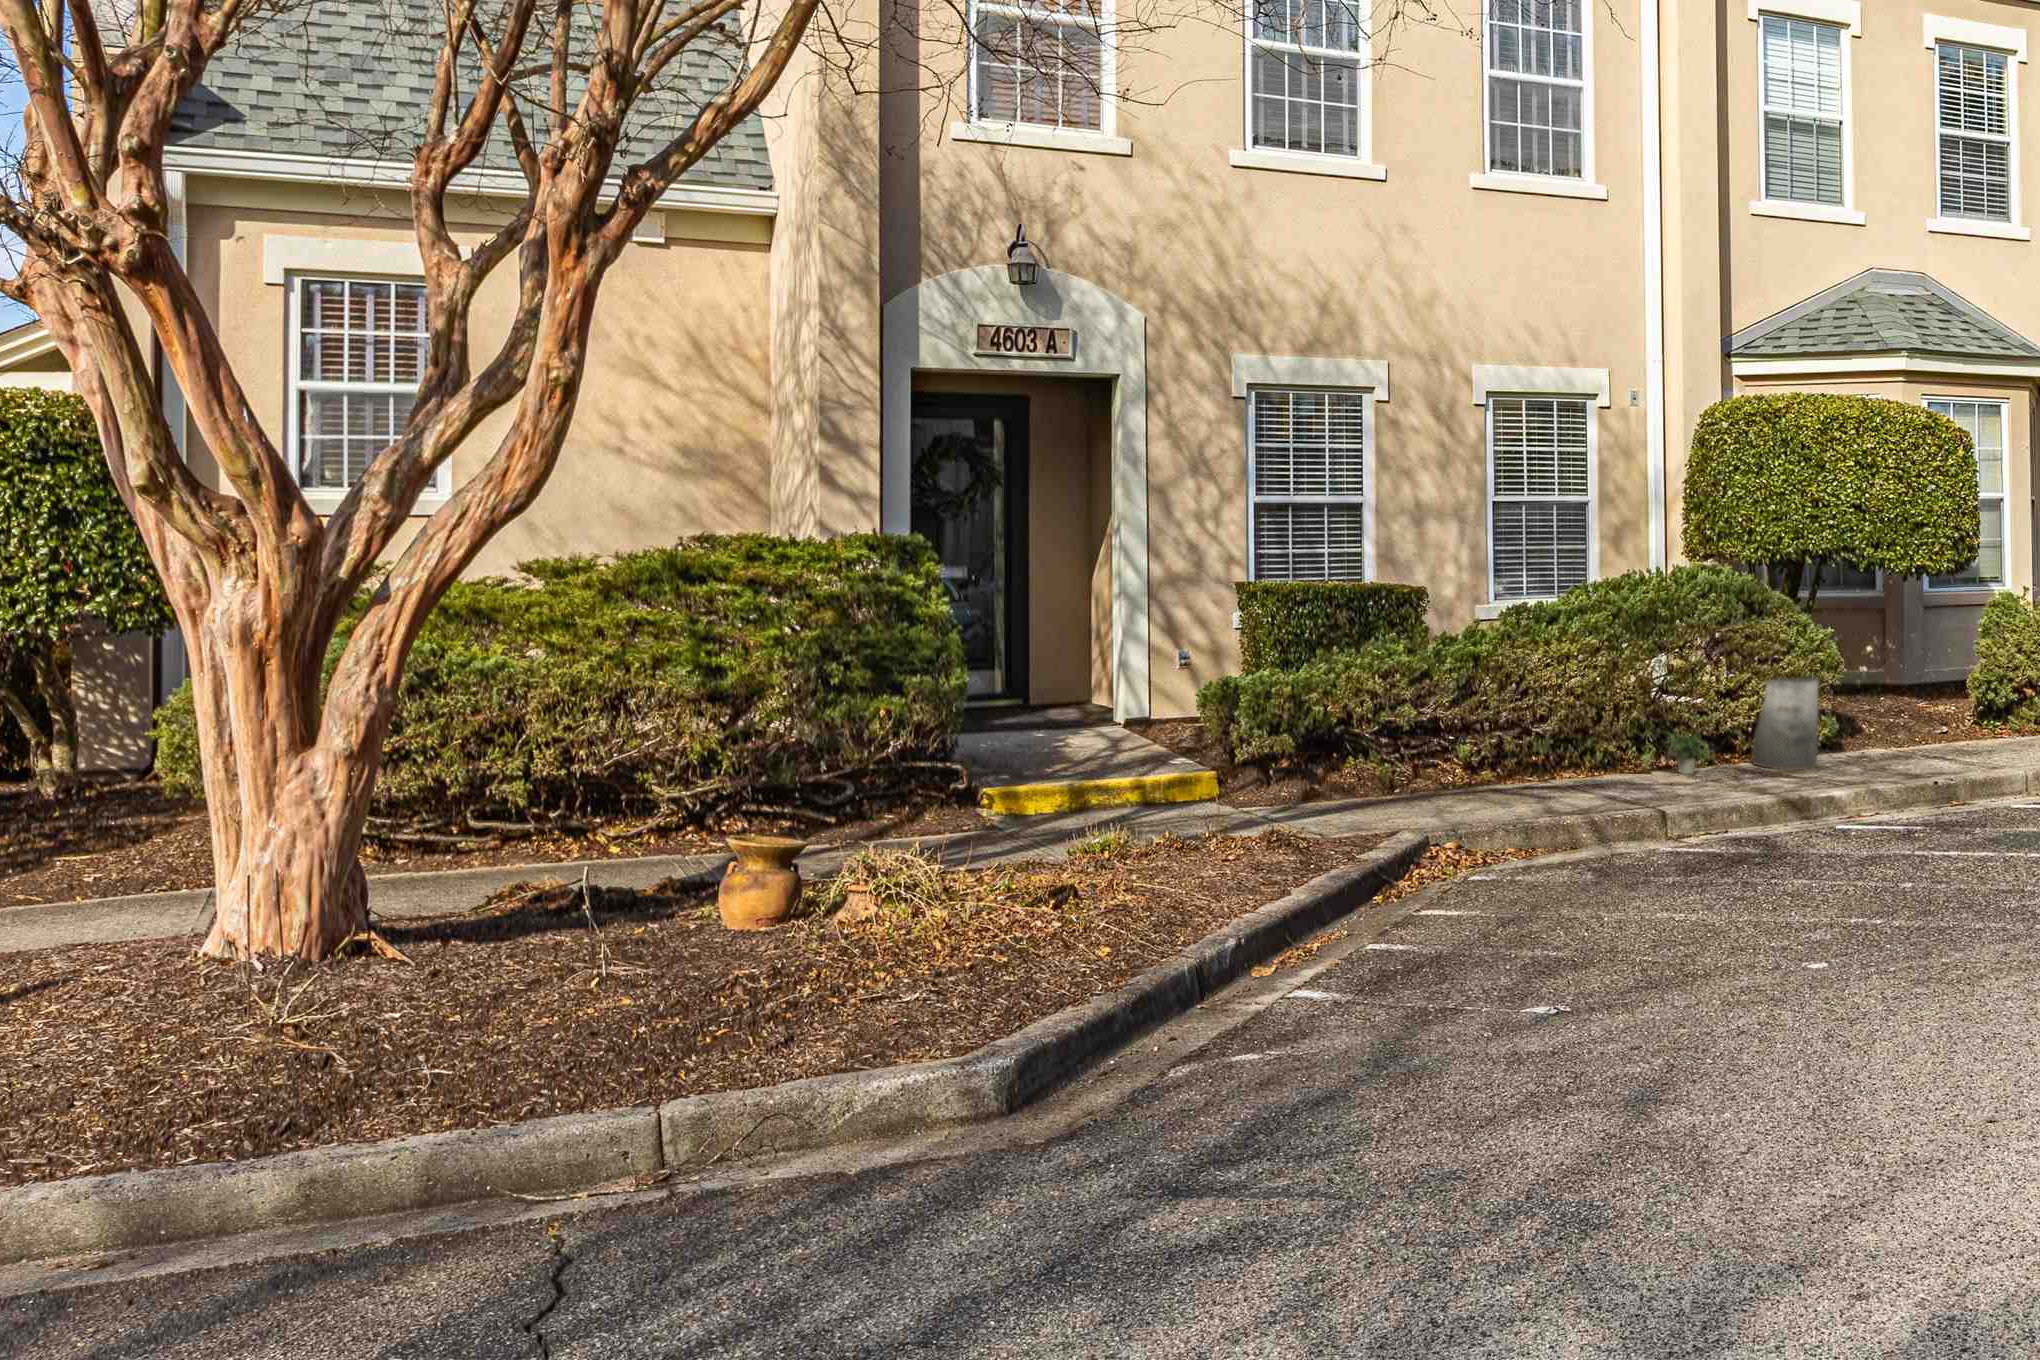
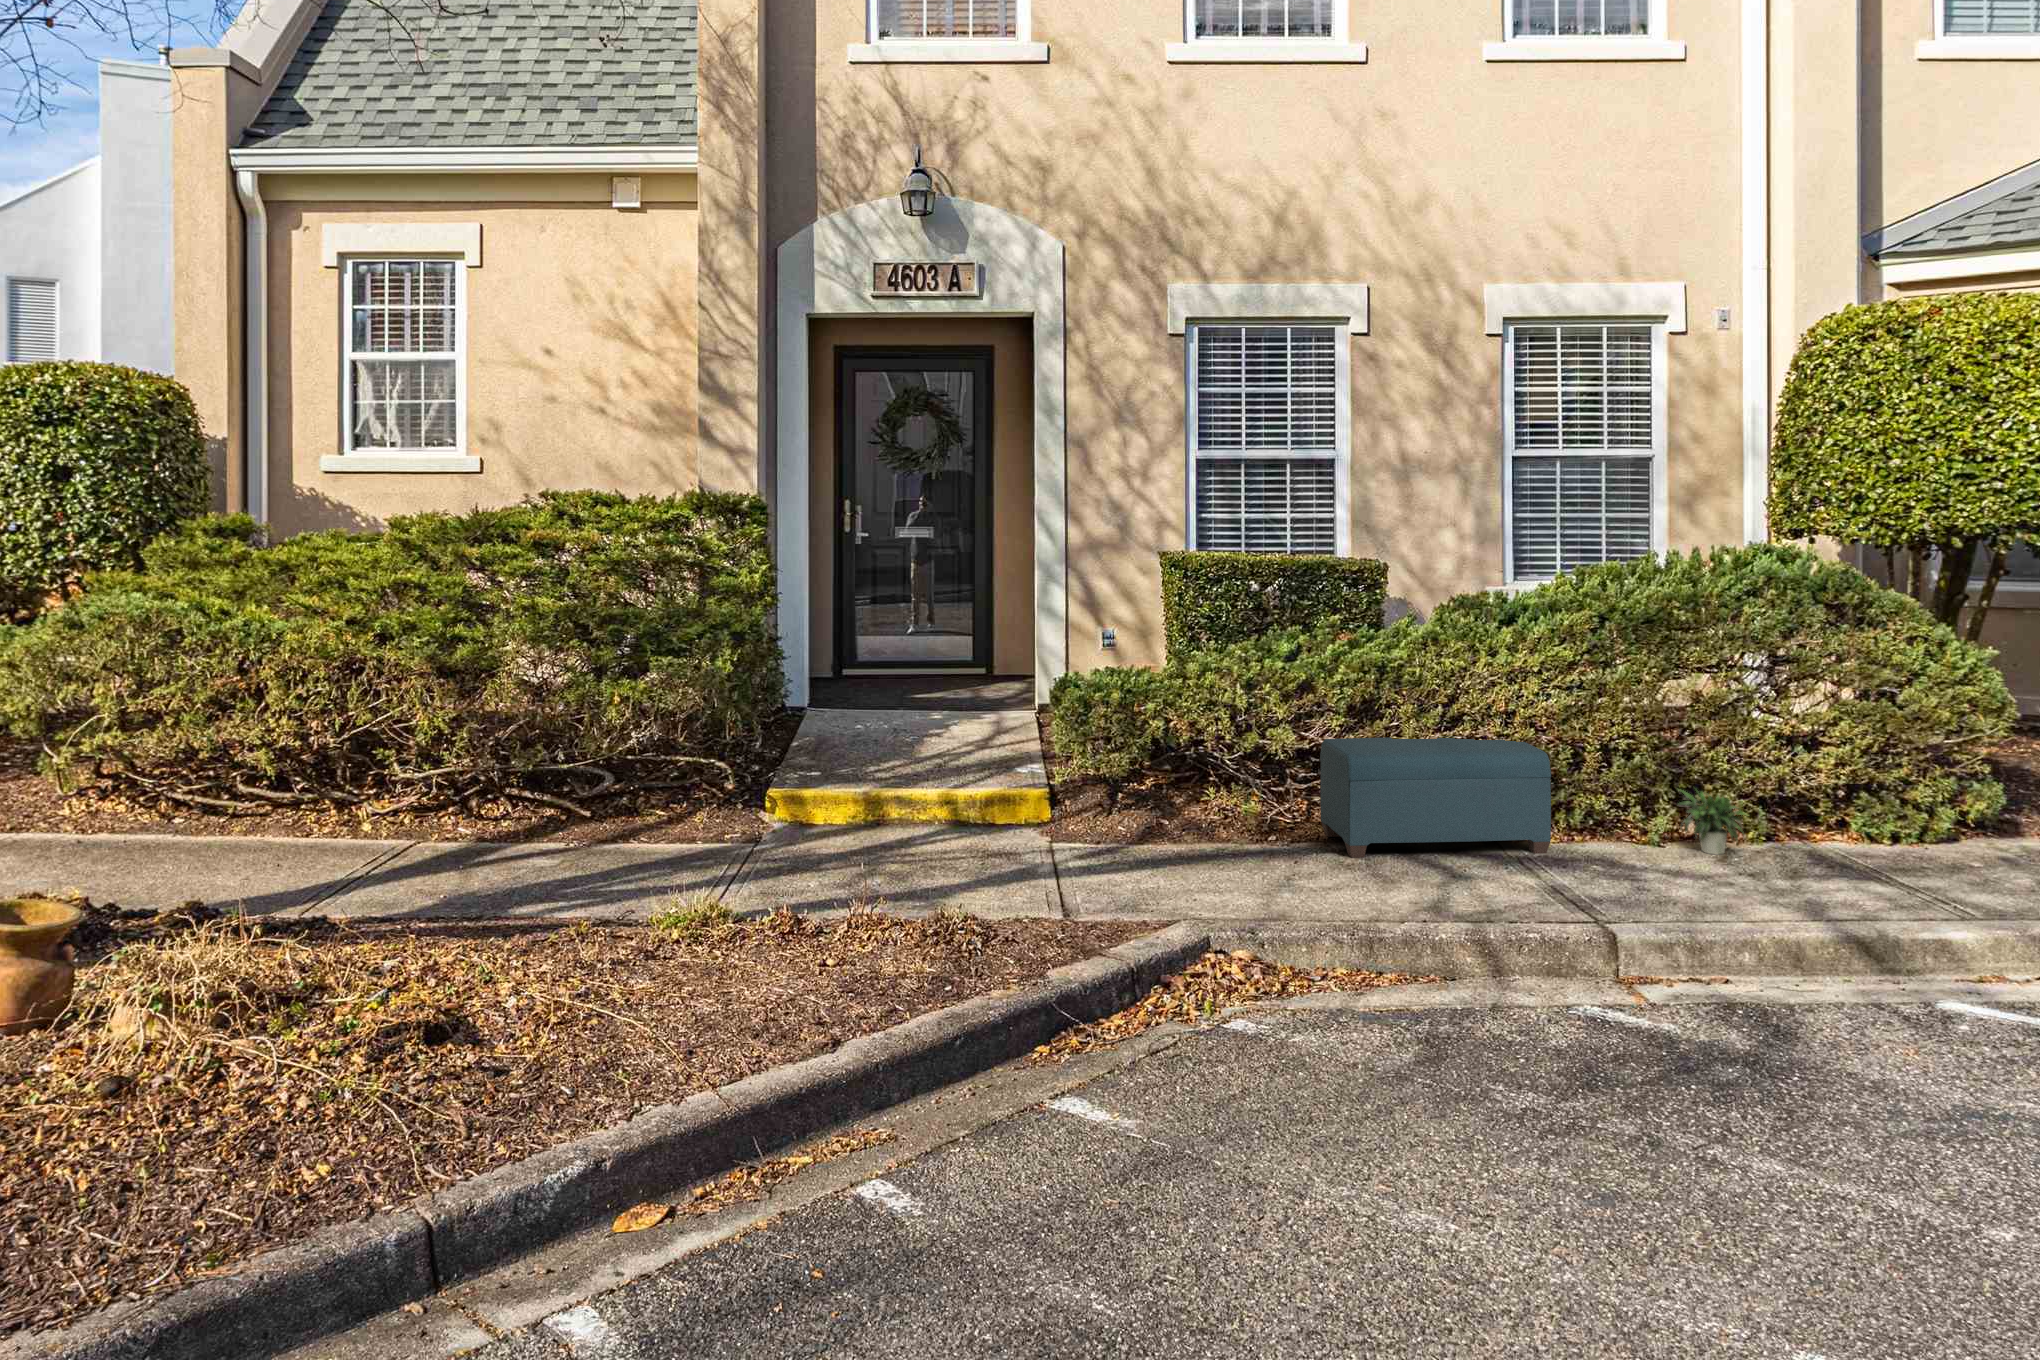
trash can: present [1752,676,1818,770] -> none [1837,712,1948,864]
bench: none [1433,704,1594,794] -> present [1320,738,1551,858]

